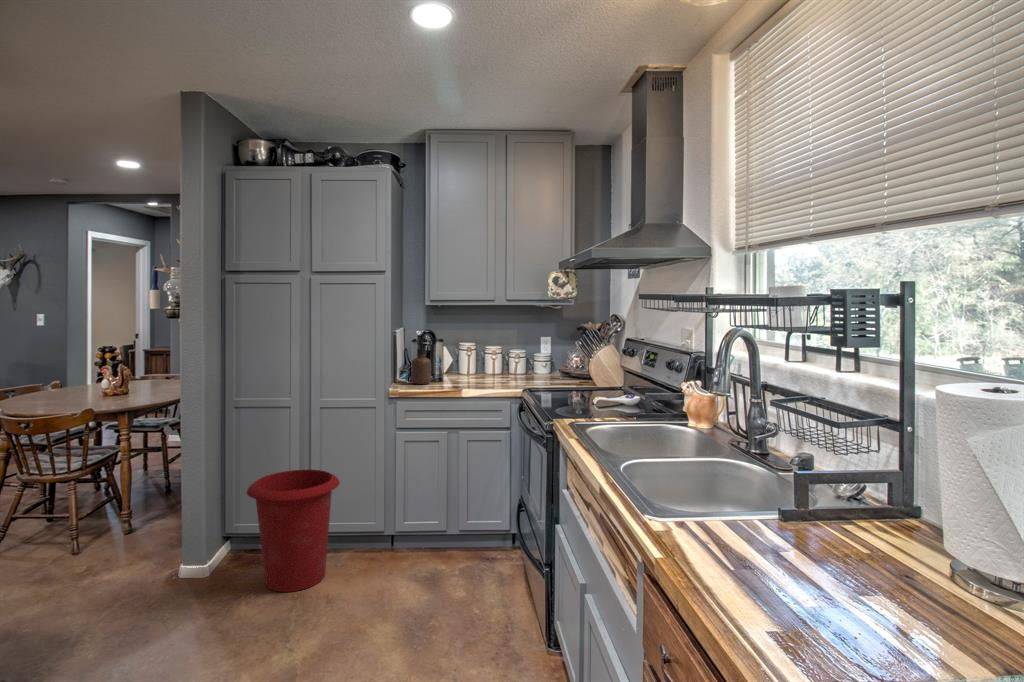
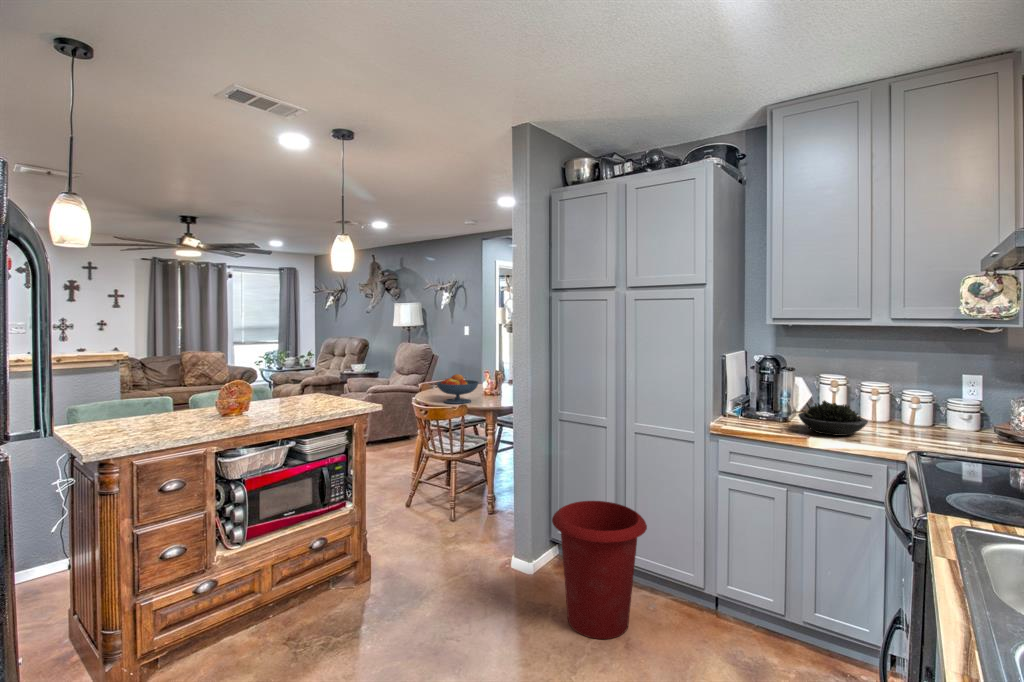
soap dispenser: present [412,340,431,384] -> none [744,369,771,426]
succulent plant: none [450,360,493,384] -> present [798,400,868,436]
fruit bowl: none [40,369,107,405] -> present [437,374,478,404]

